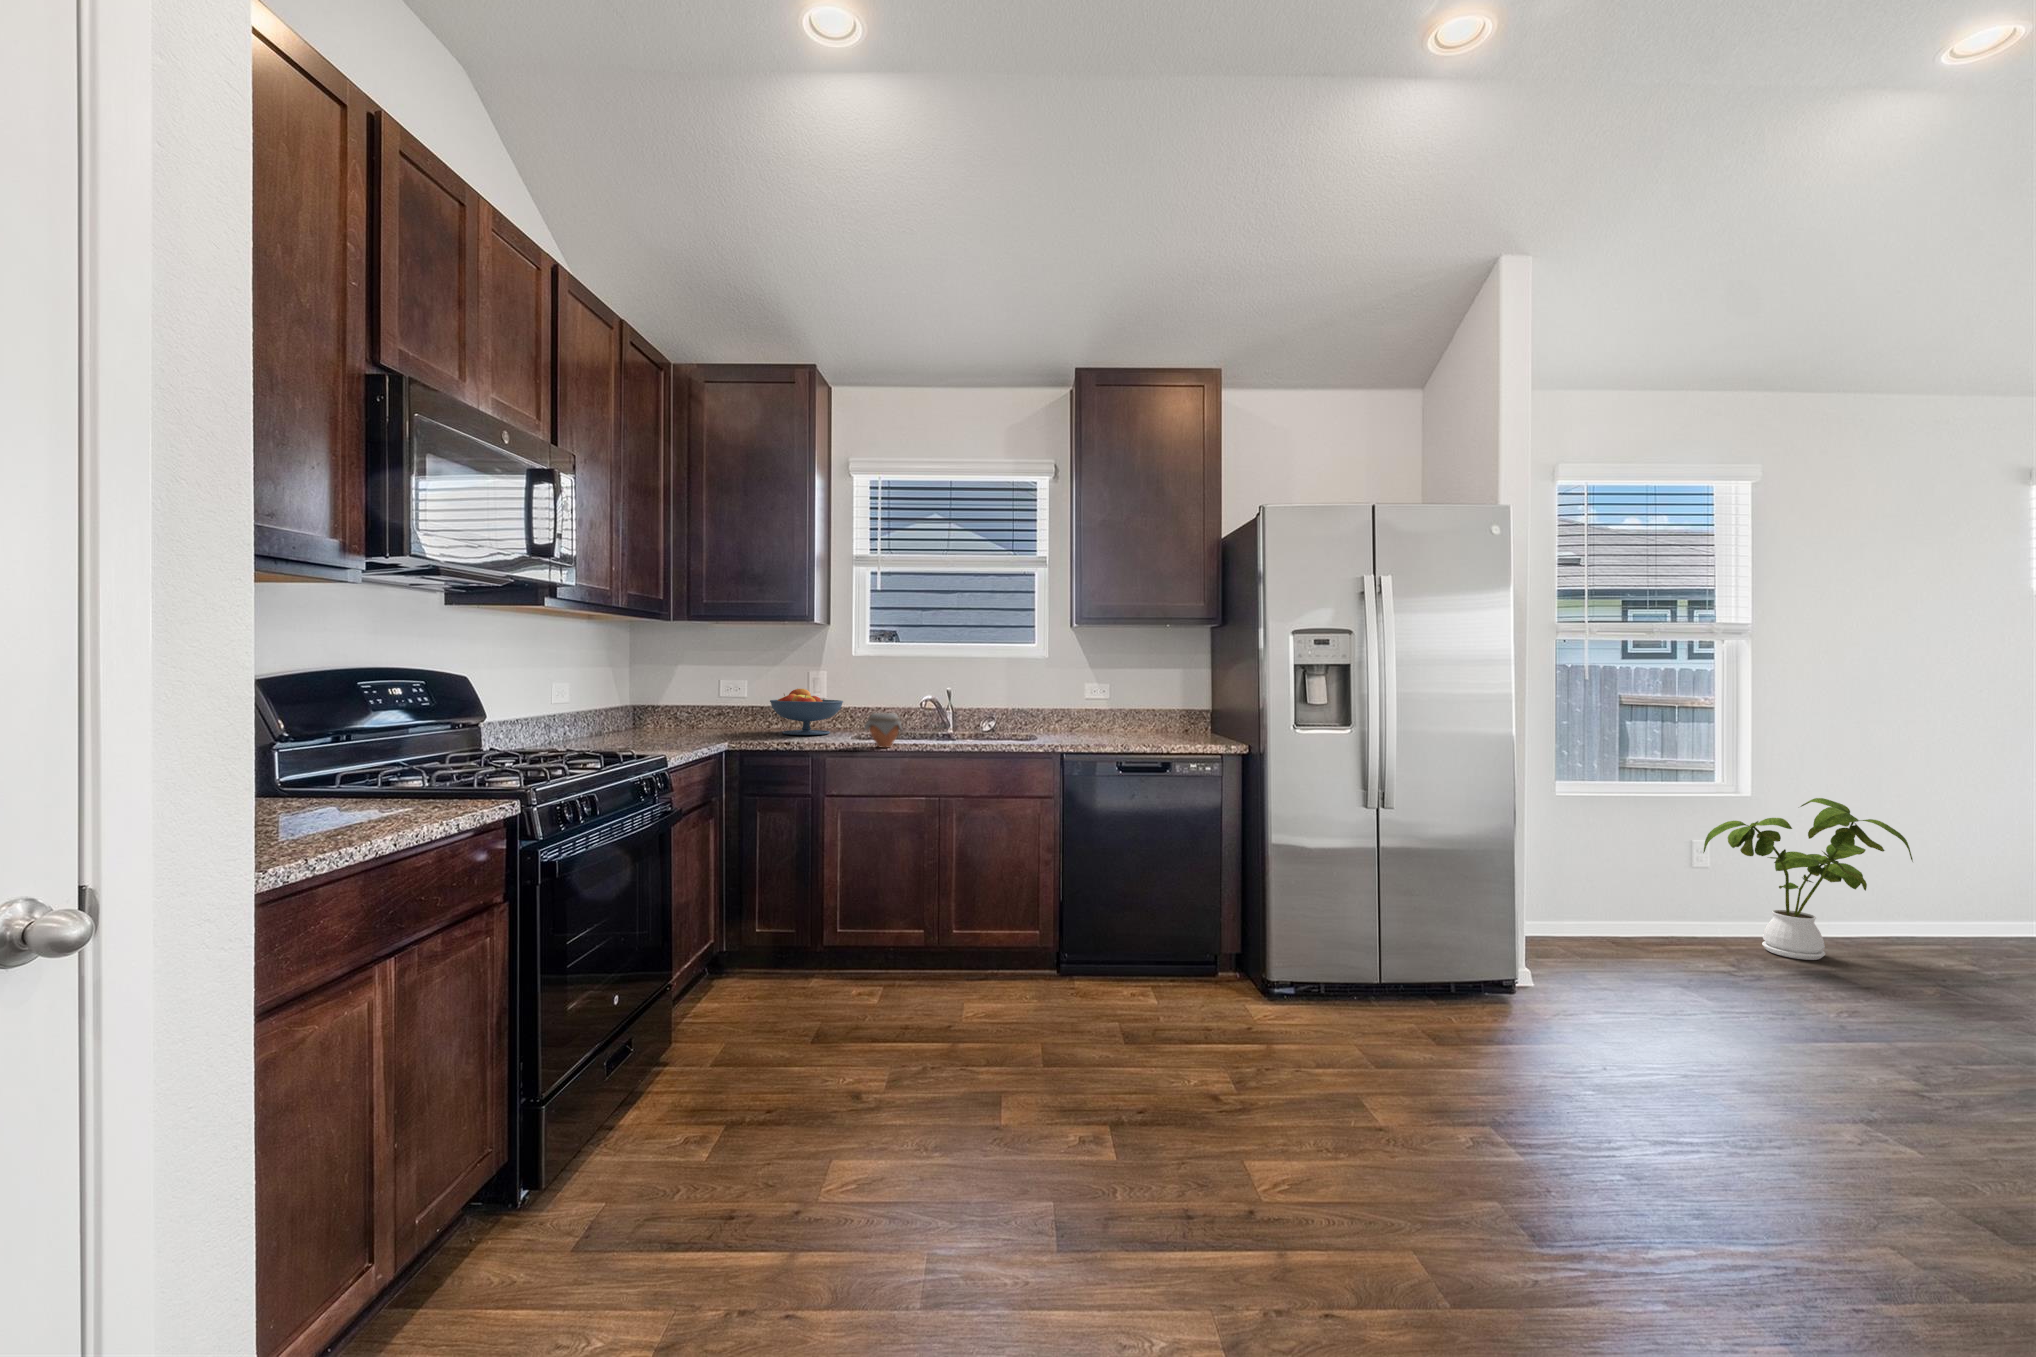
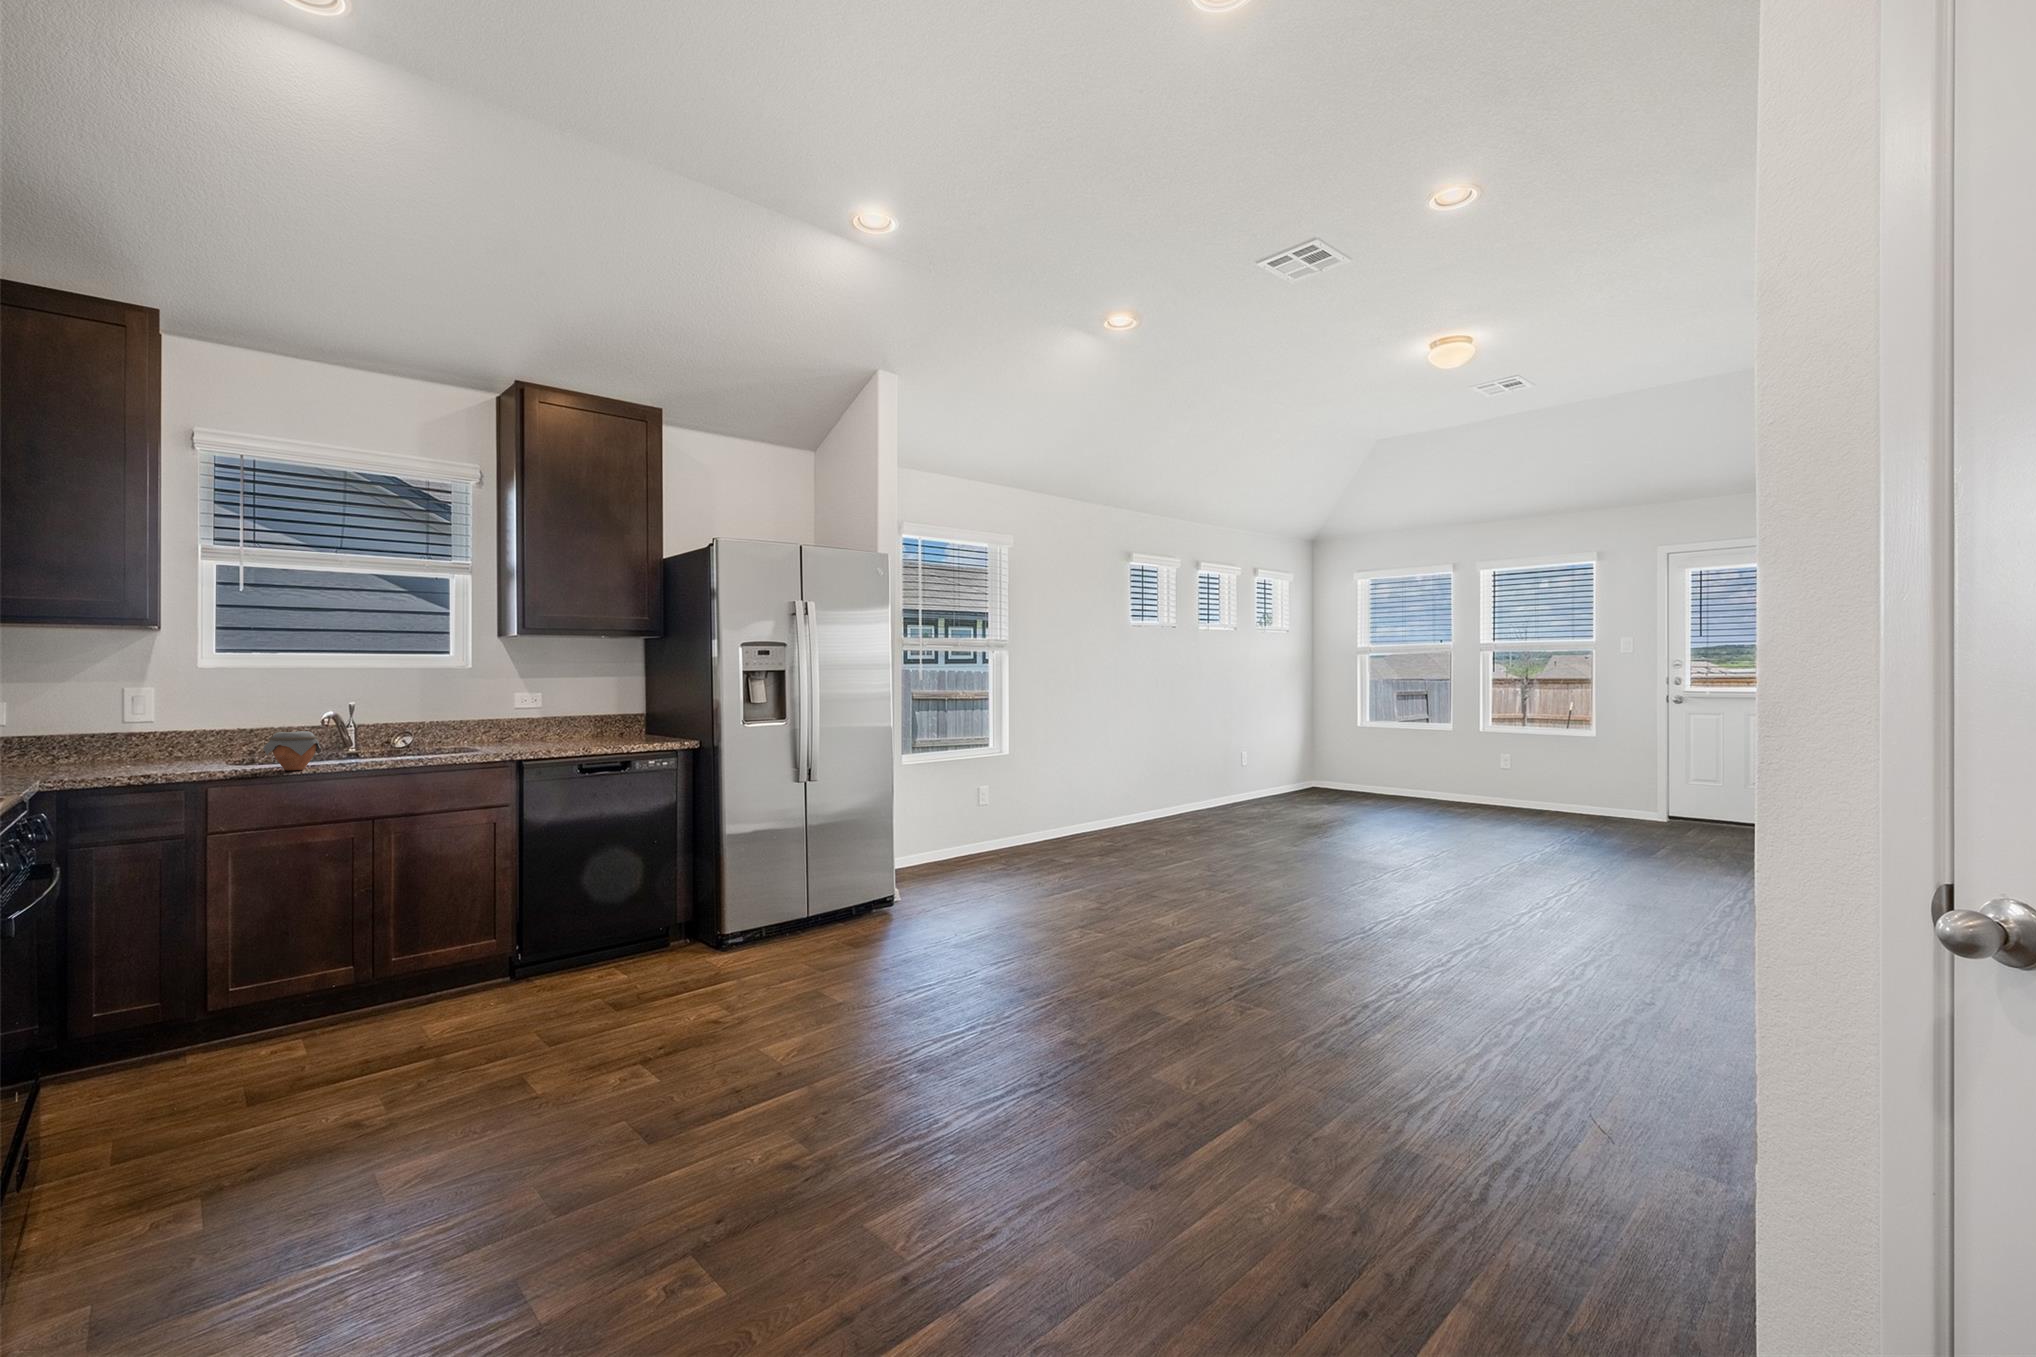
fruit bowl: present [770,689,843,735] -> none [71,709,199,767]
house plant: present [1703,798,1913,960] -> none [991,750,1090,853]

